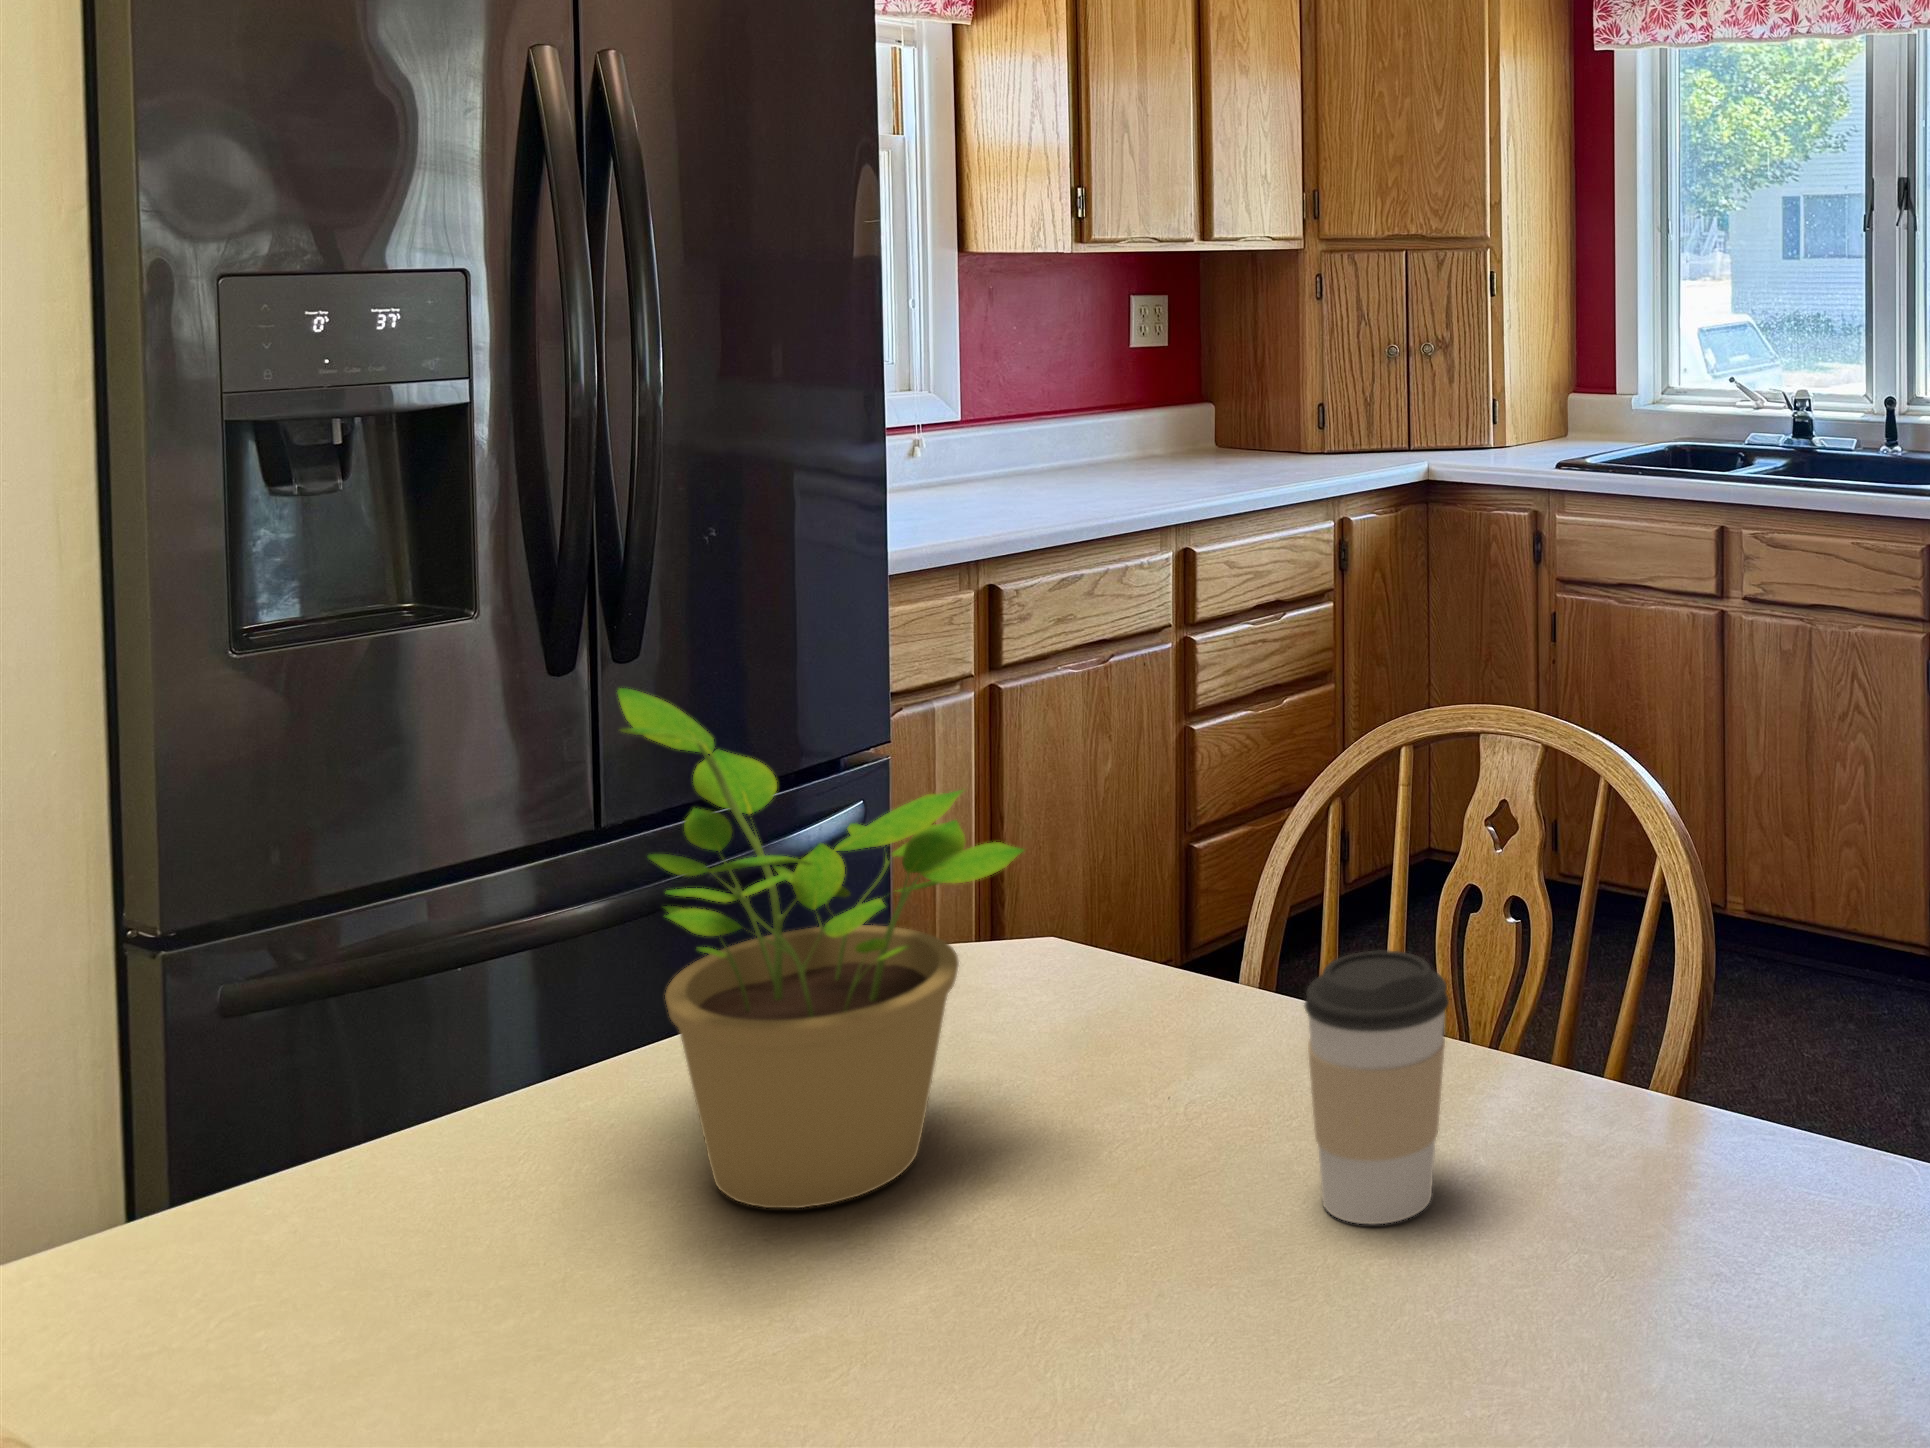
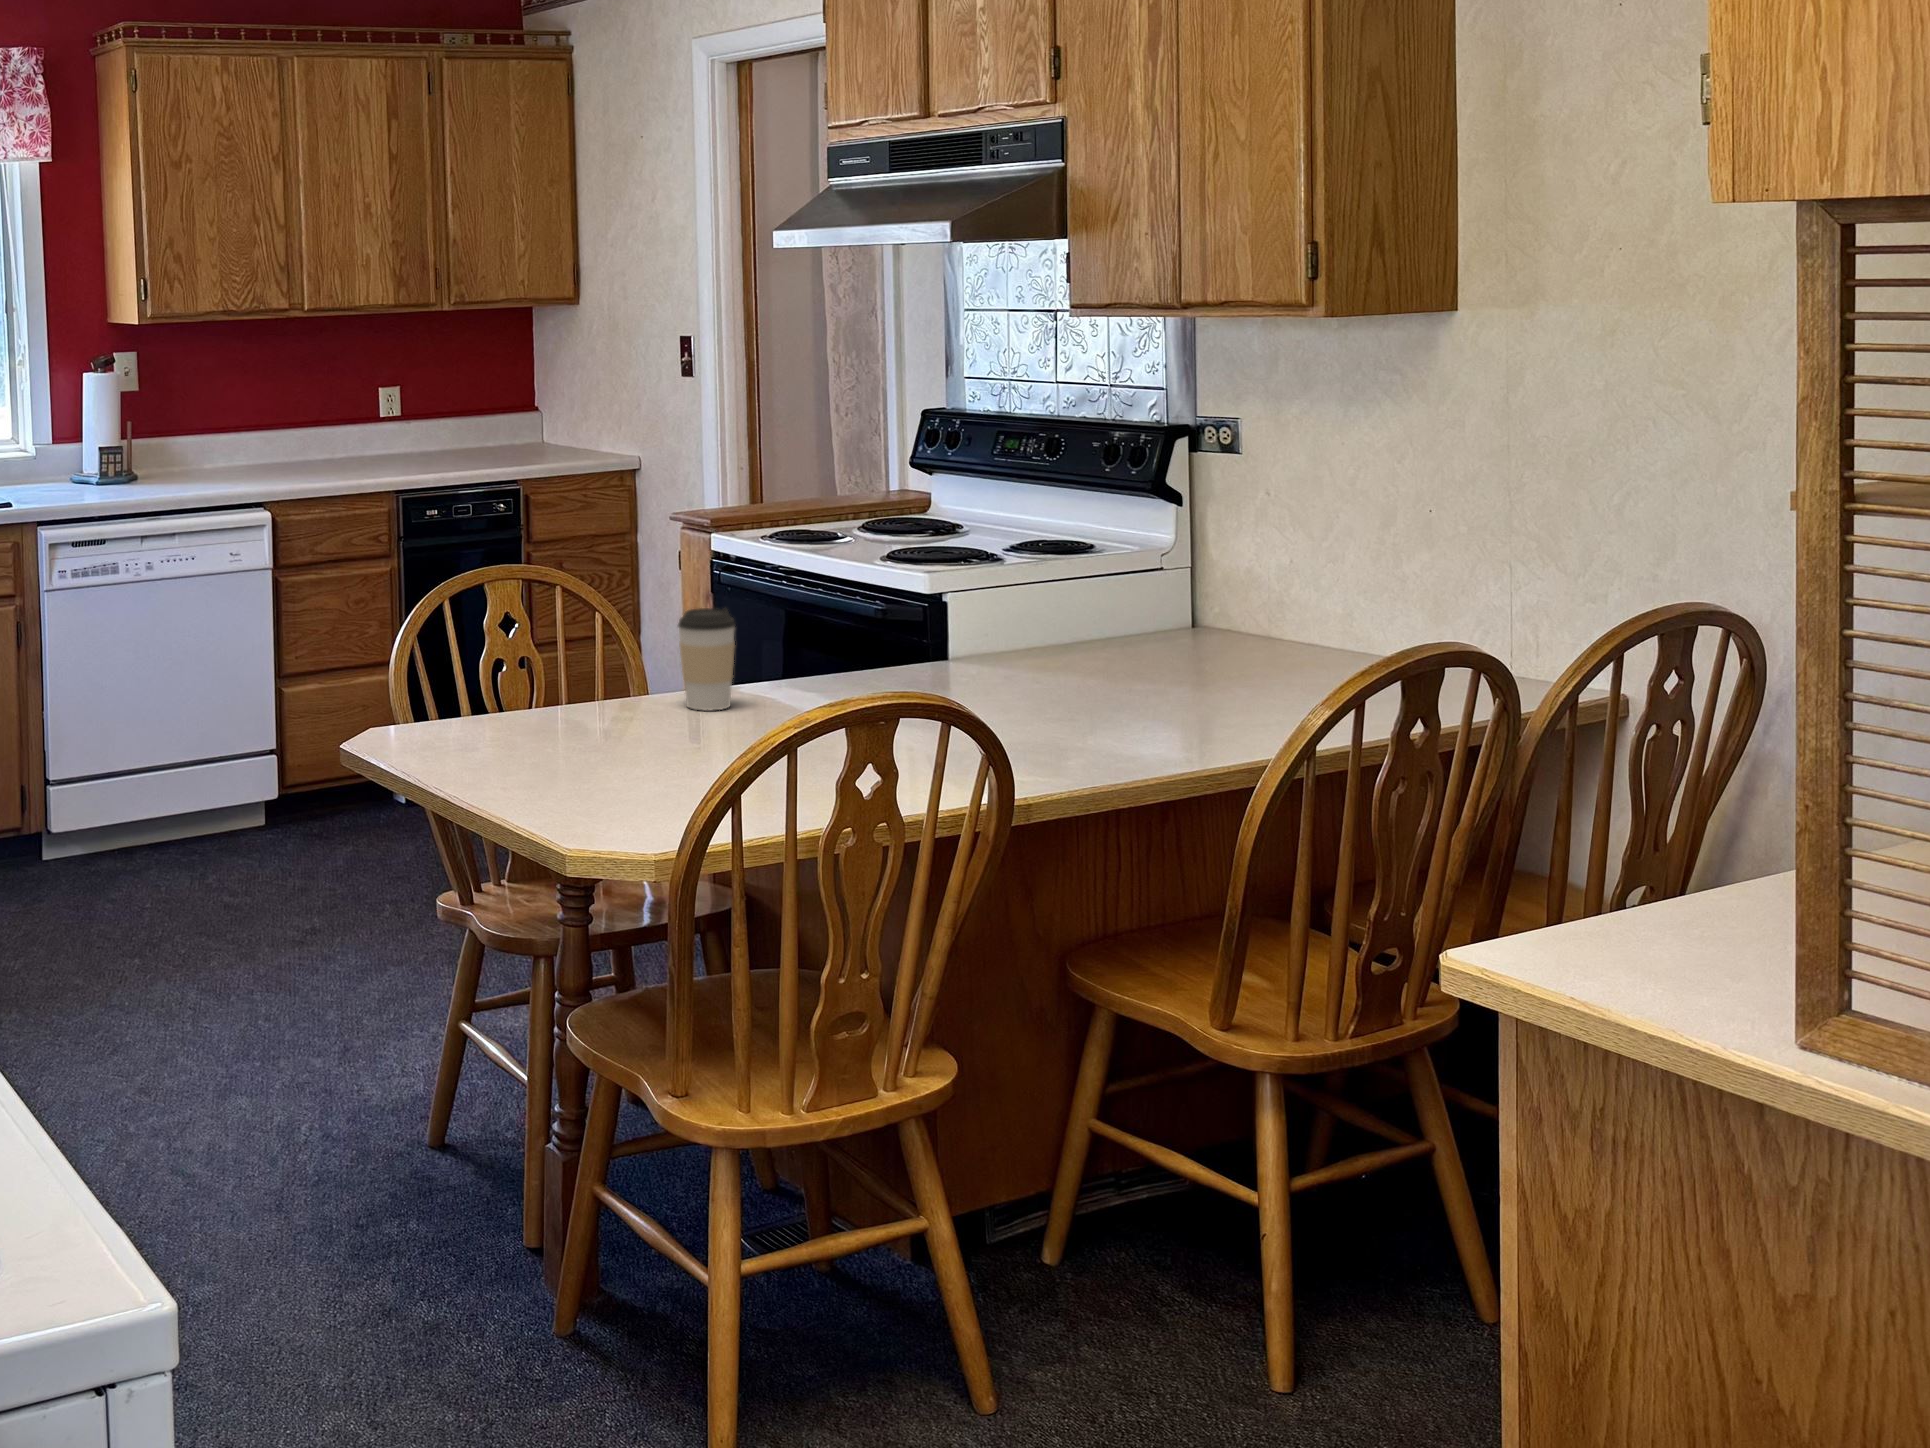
potted plant: present [618,688,1024,1208] -> none [466,547,662,759]

